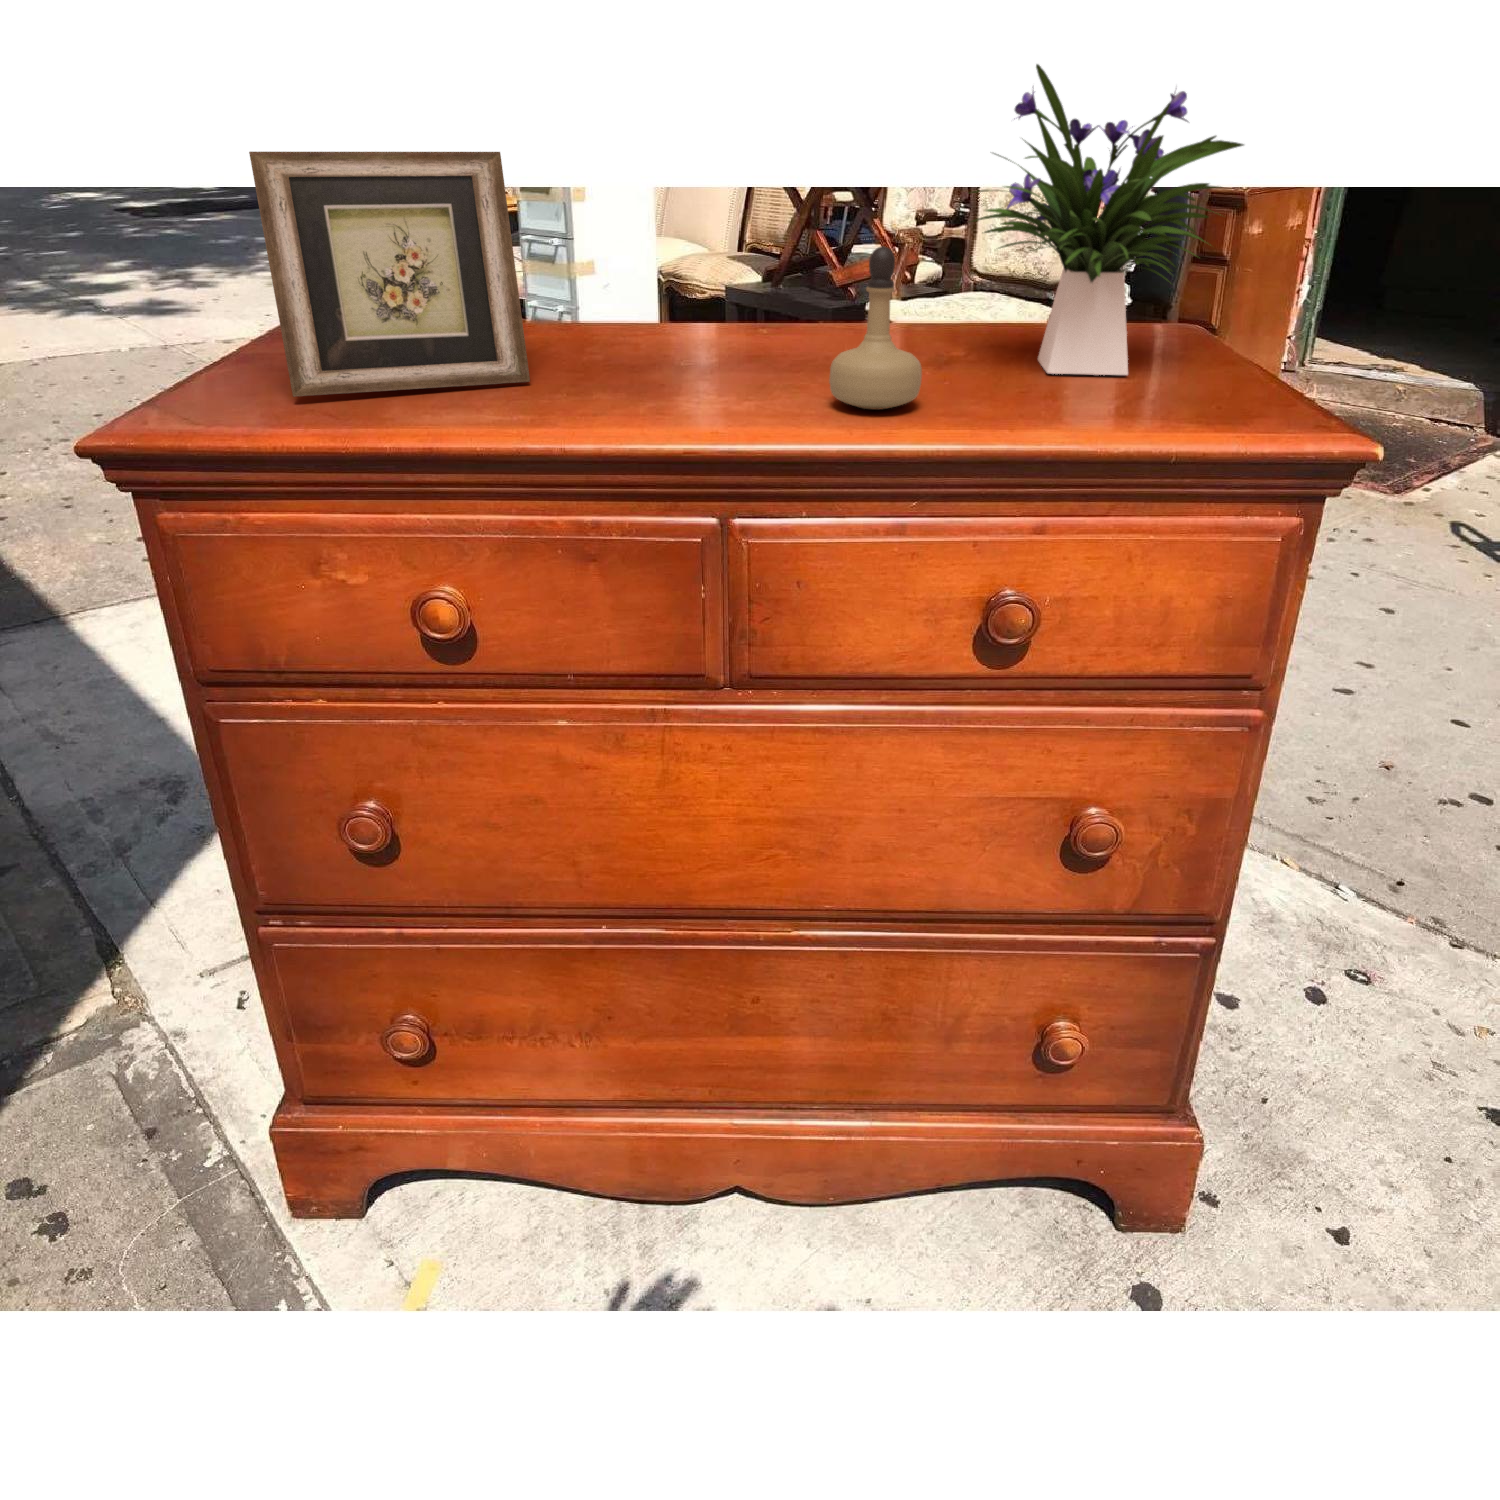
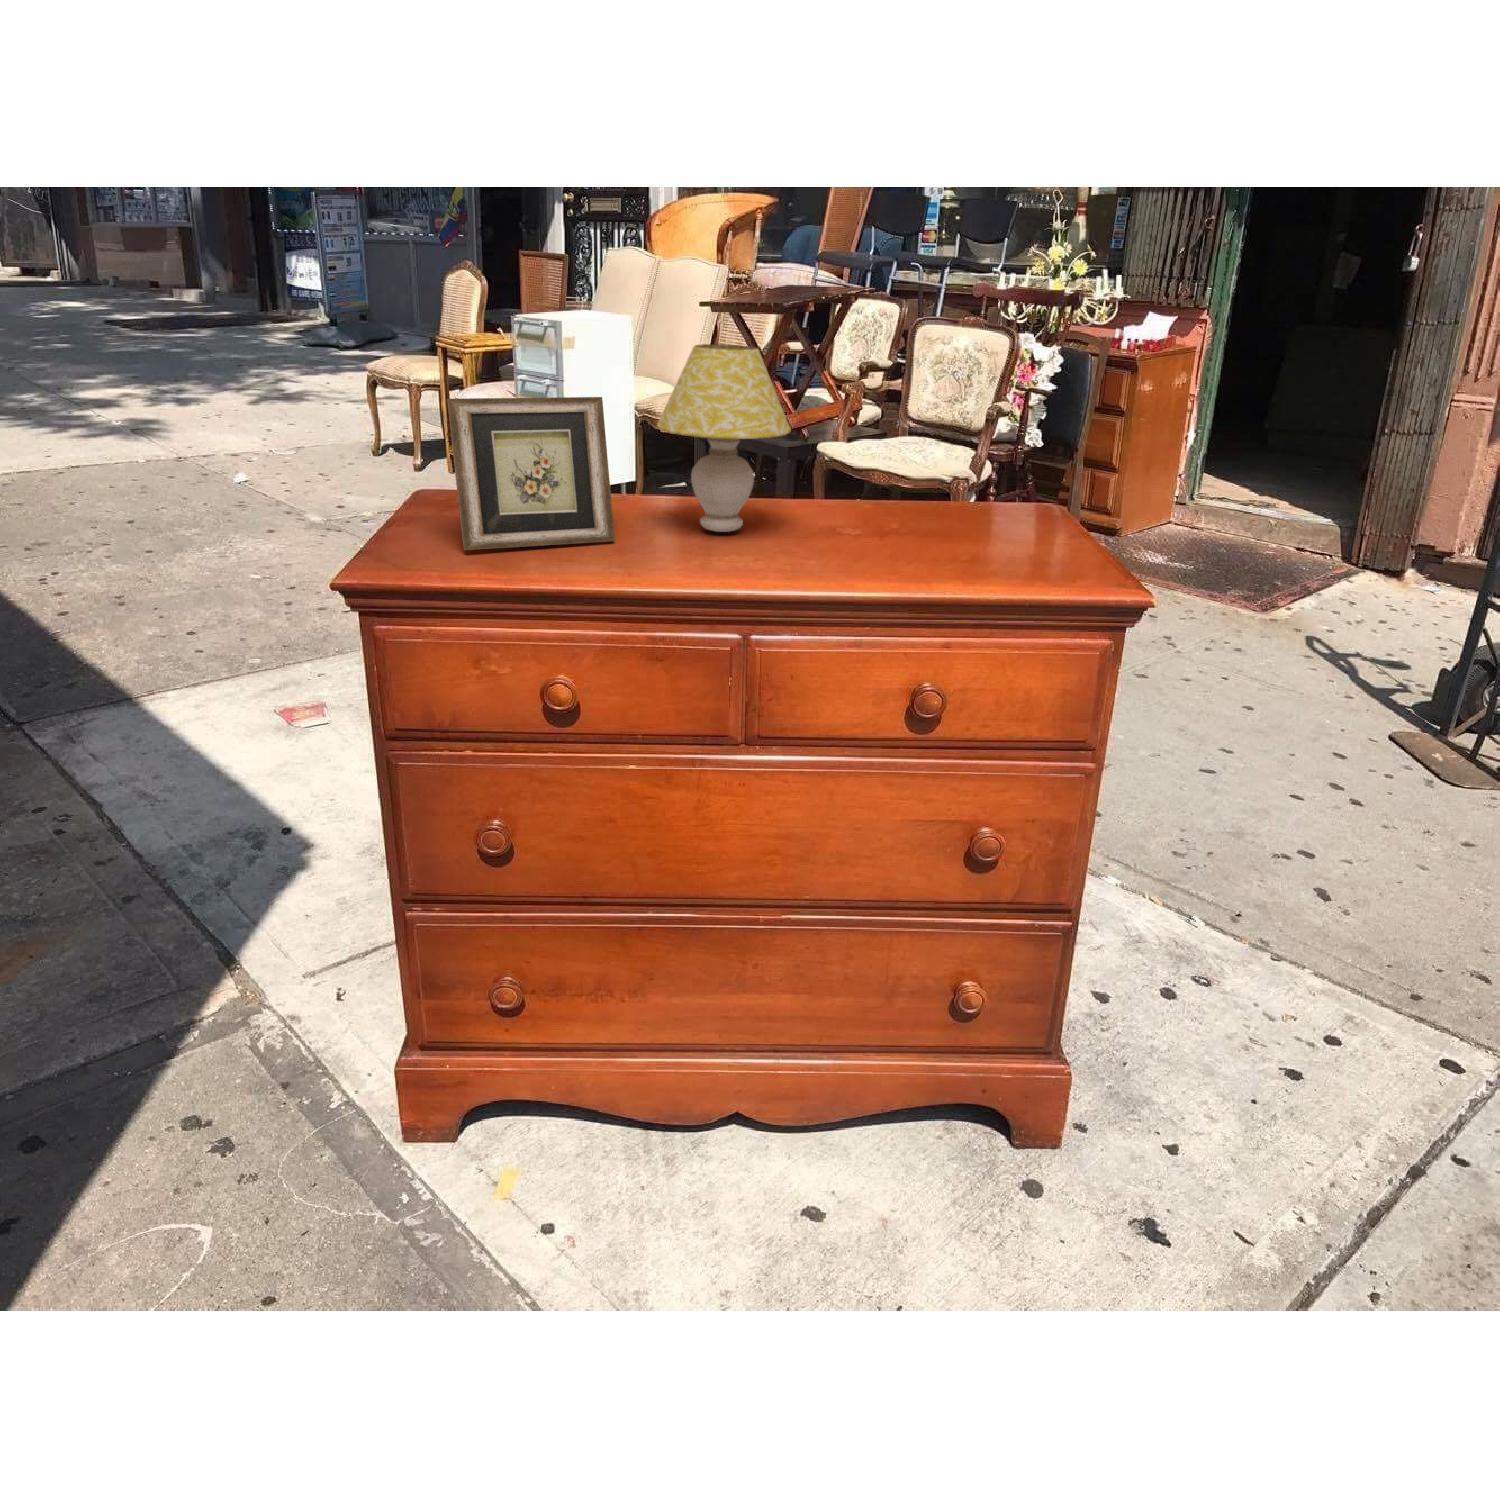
table lamp: none [589,61,795,367] -> present [657,344,791,532]
flower arrangement: present [969,64,1244,375] -> none [902,355,1077,544]
perfume bottle: present [829,246,922,410] -> none [814,468,873,567]

